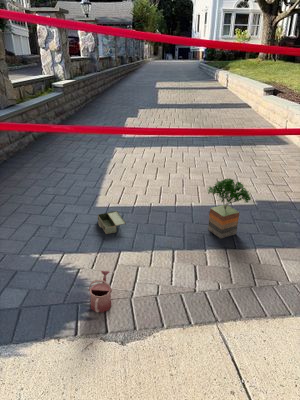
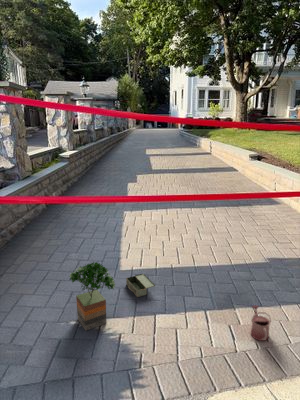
potted tree: present [208,179,251,239] -> present [69,262,115,331]
watering can: present [89,271,112,312] -> present [251,306,271,341]

